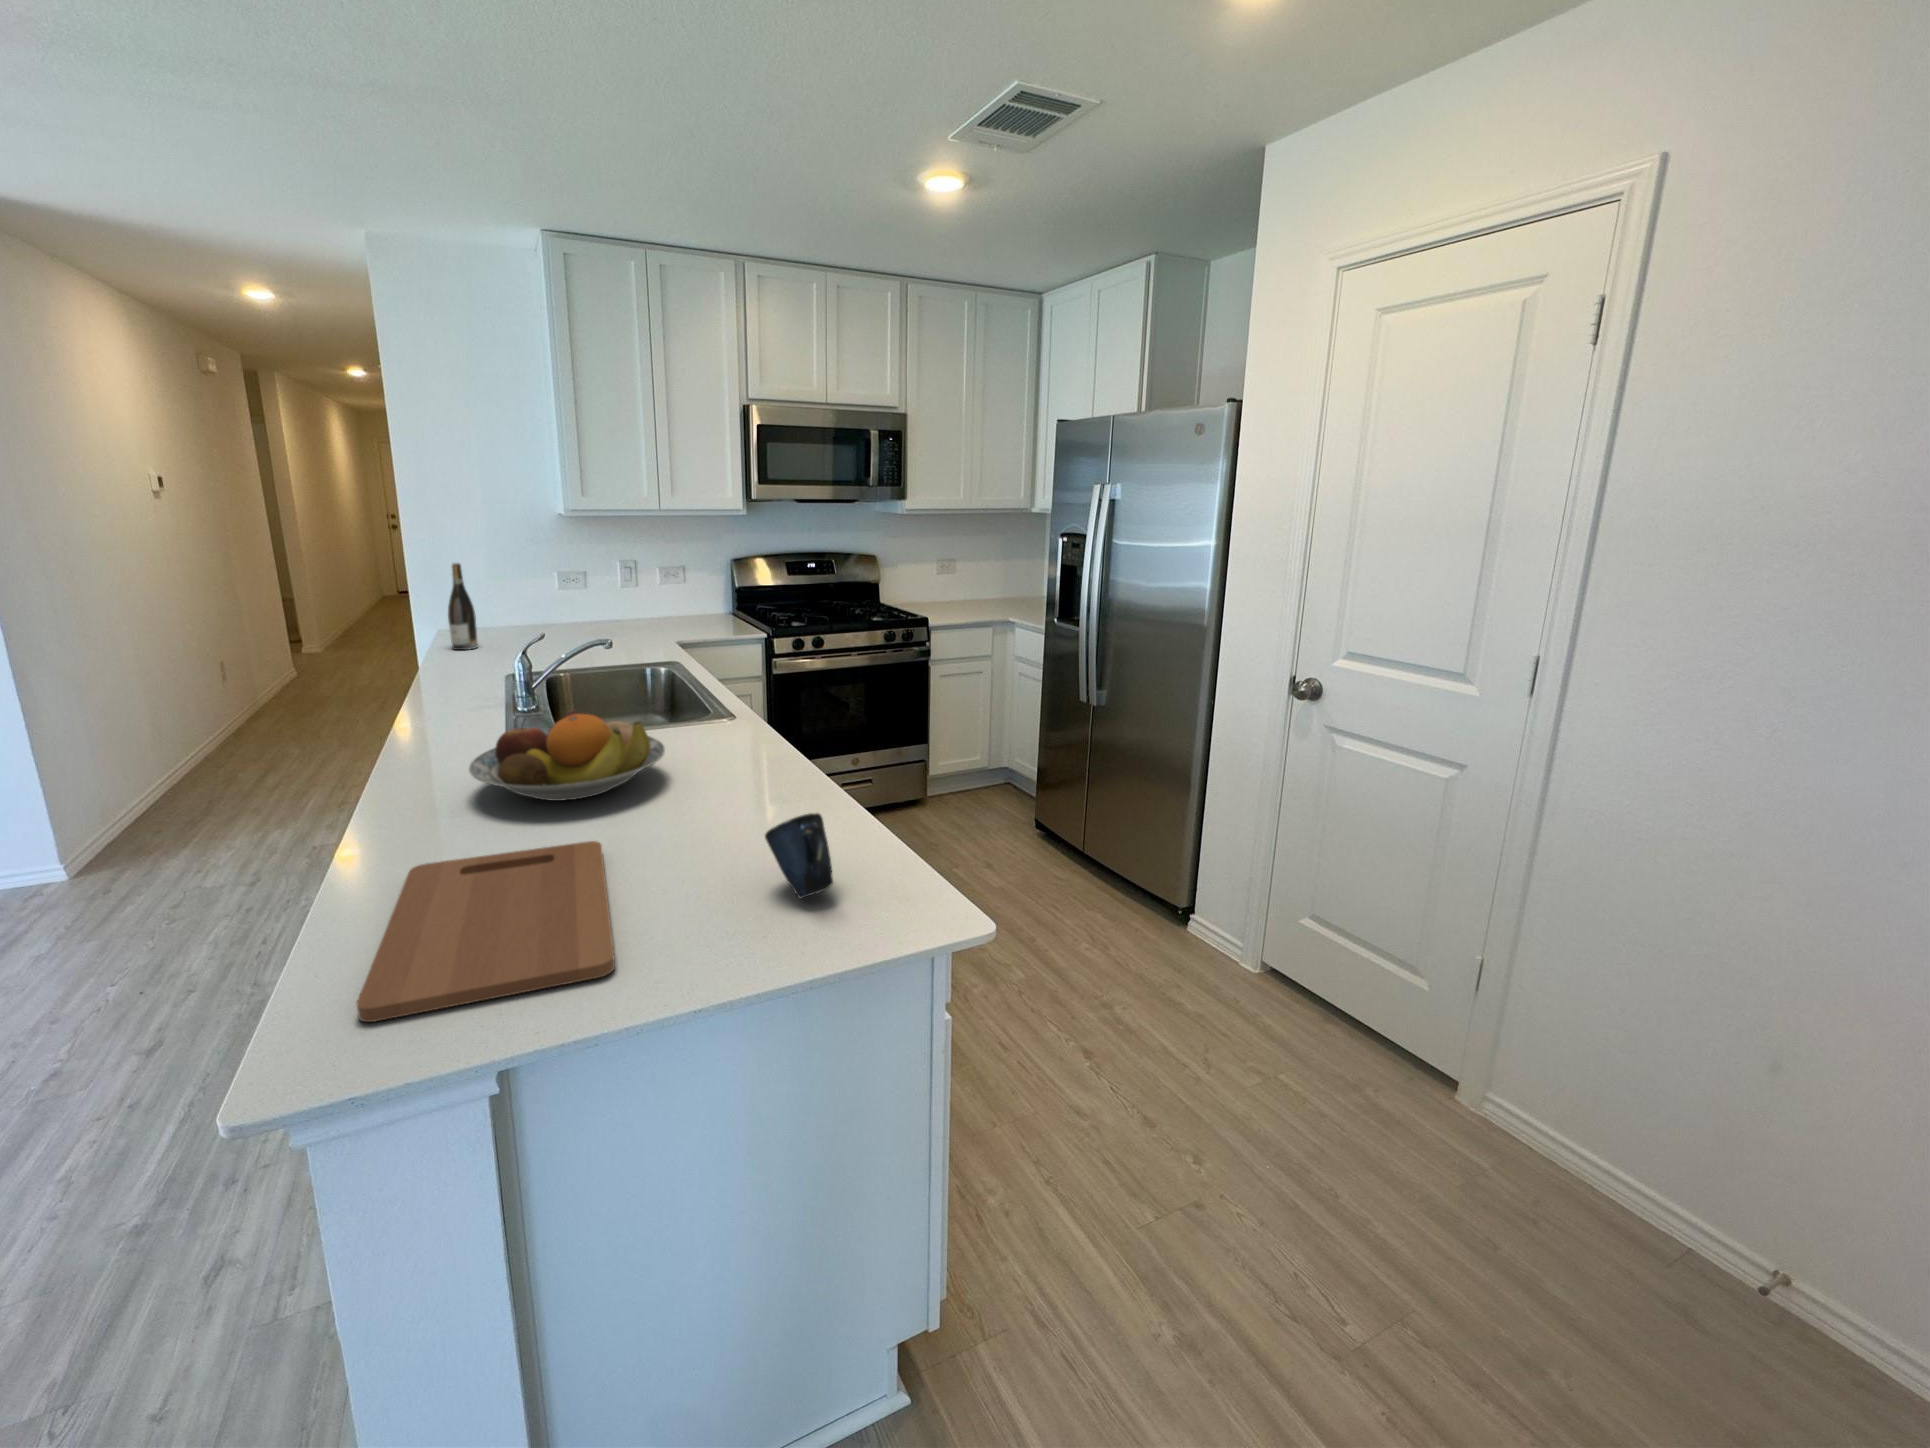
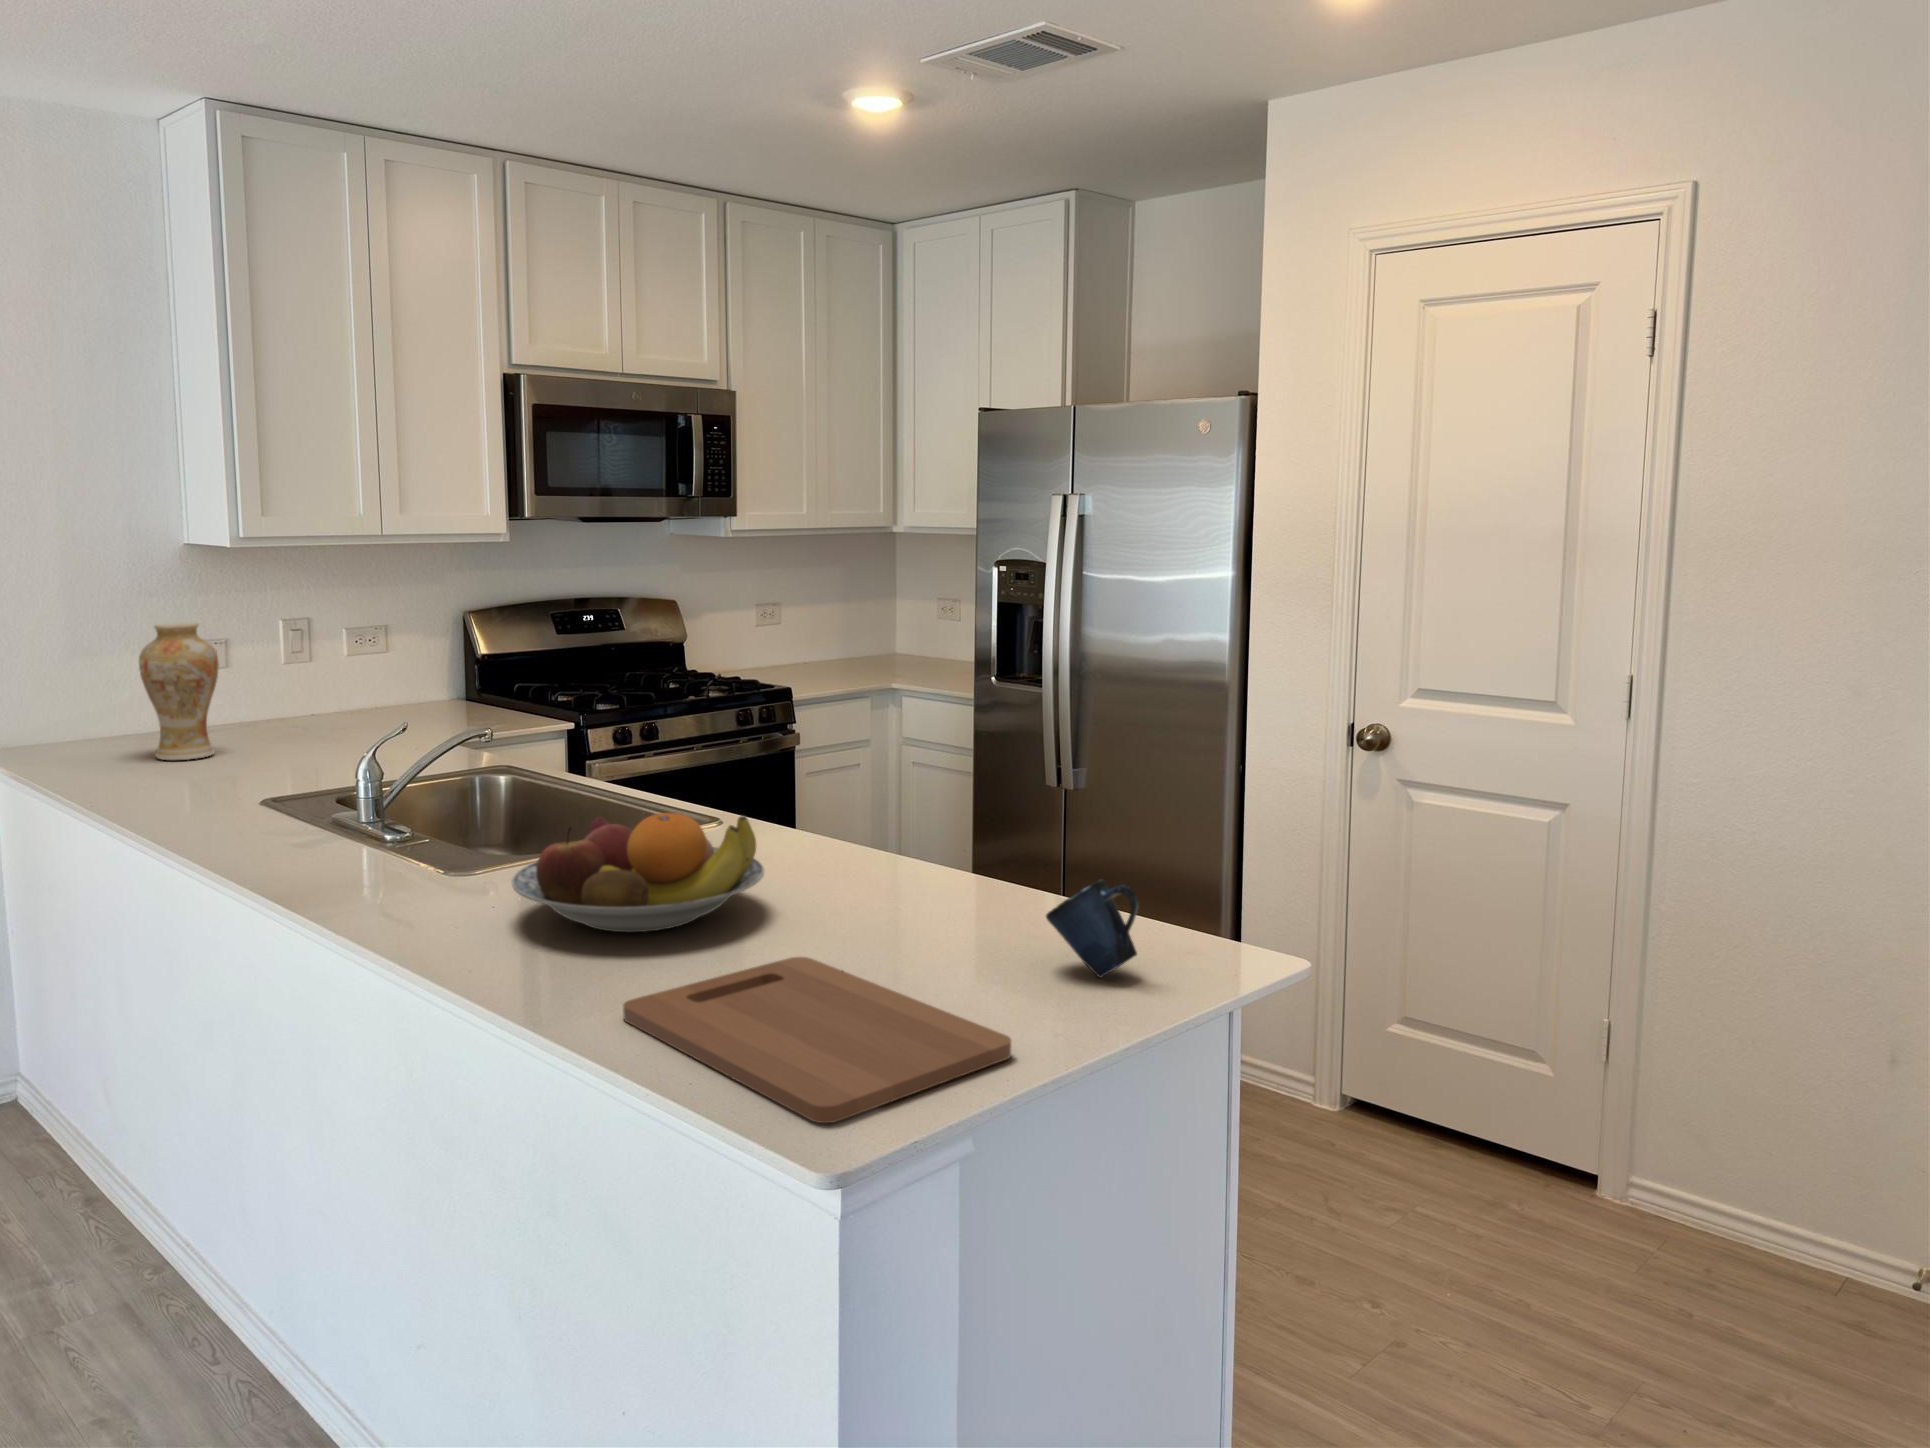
vase: none [496,560,543,643] -> present [139,622,218,760]
wine bottle: present [448,563,478,650] -> none [73,632,122,777]

